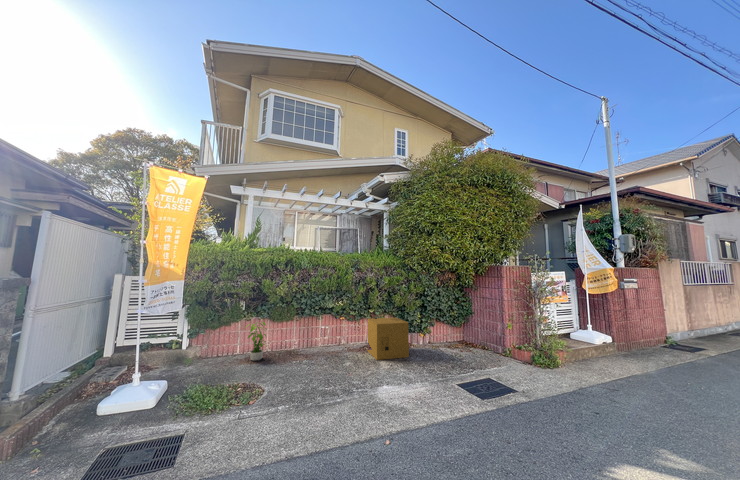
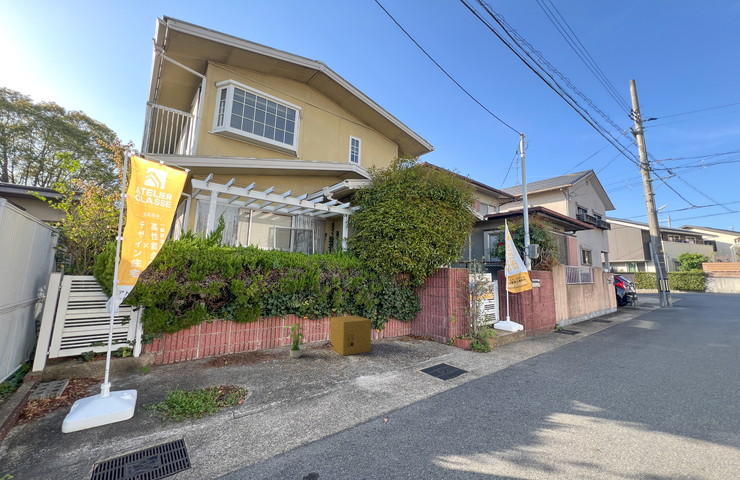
potted plant: present [246,322,266,360] -> present [284,323,304,358]

